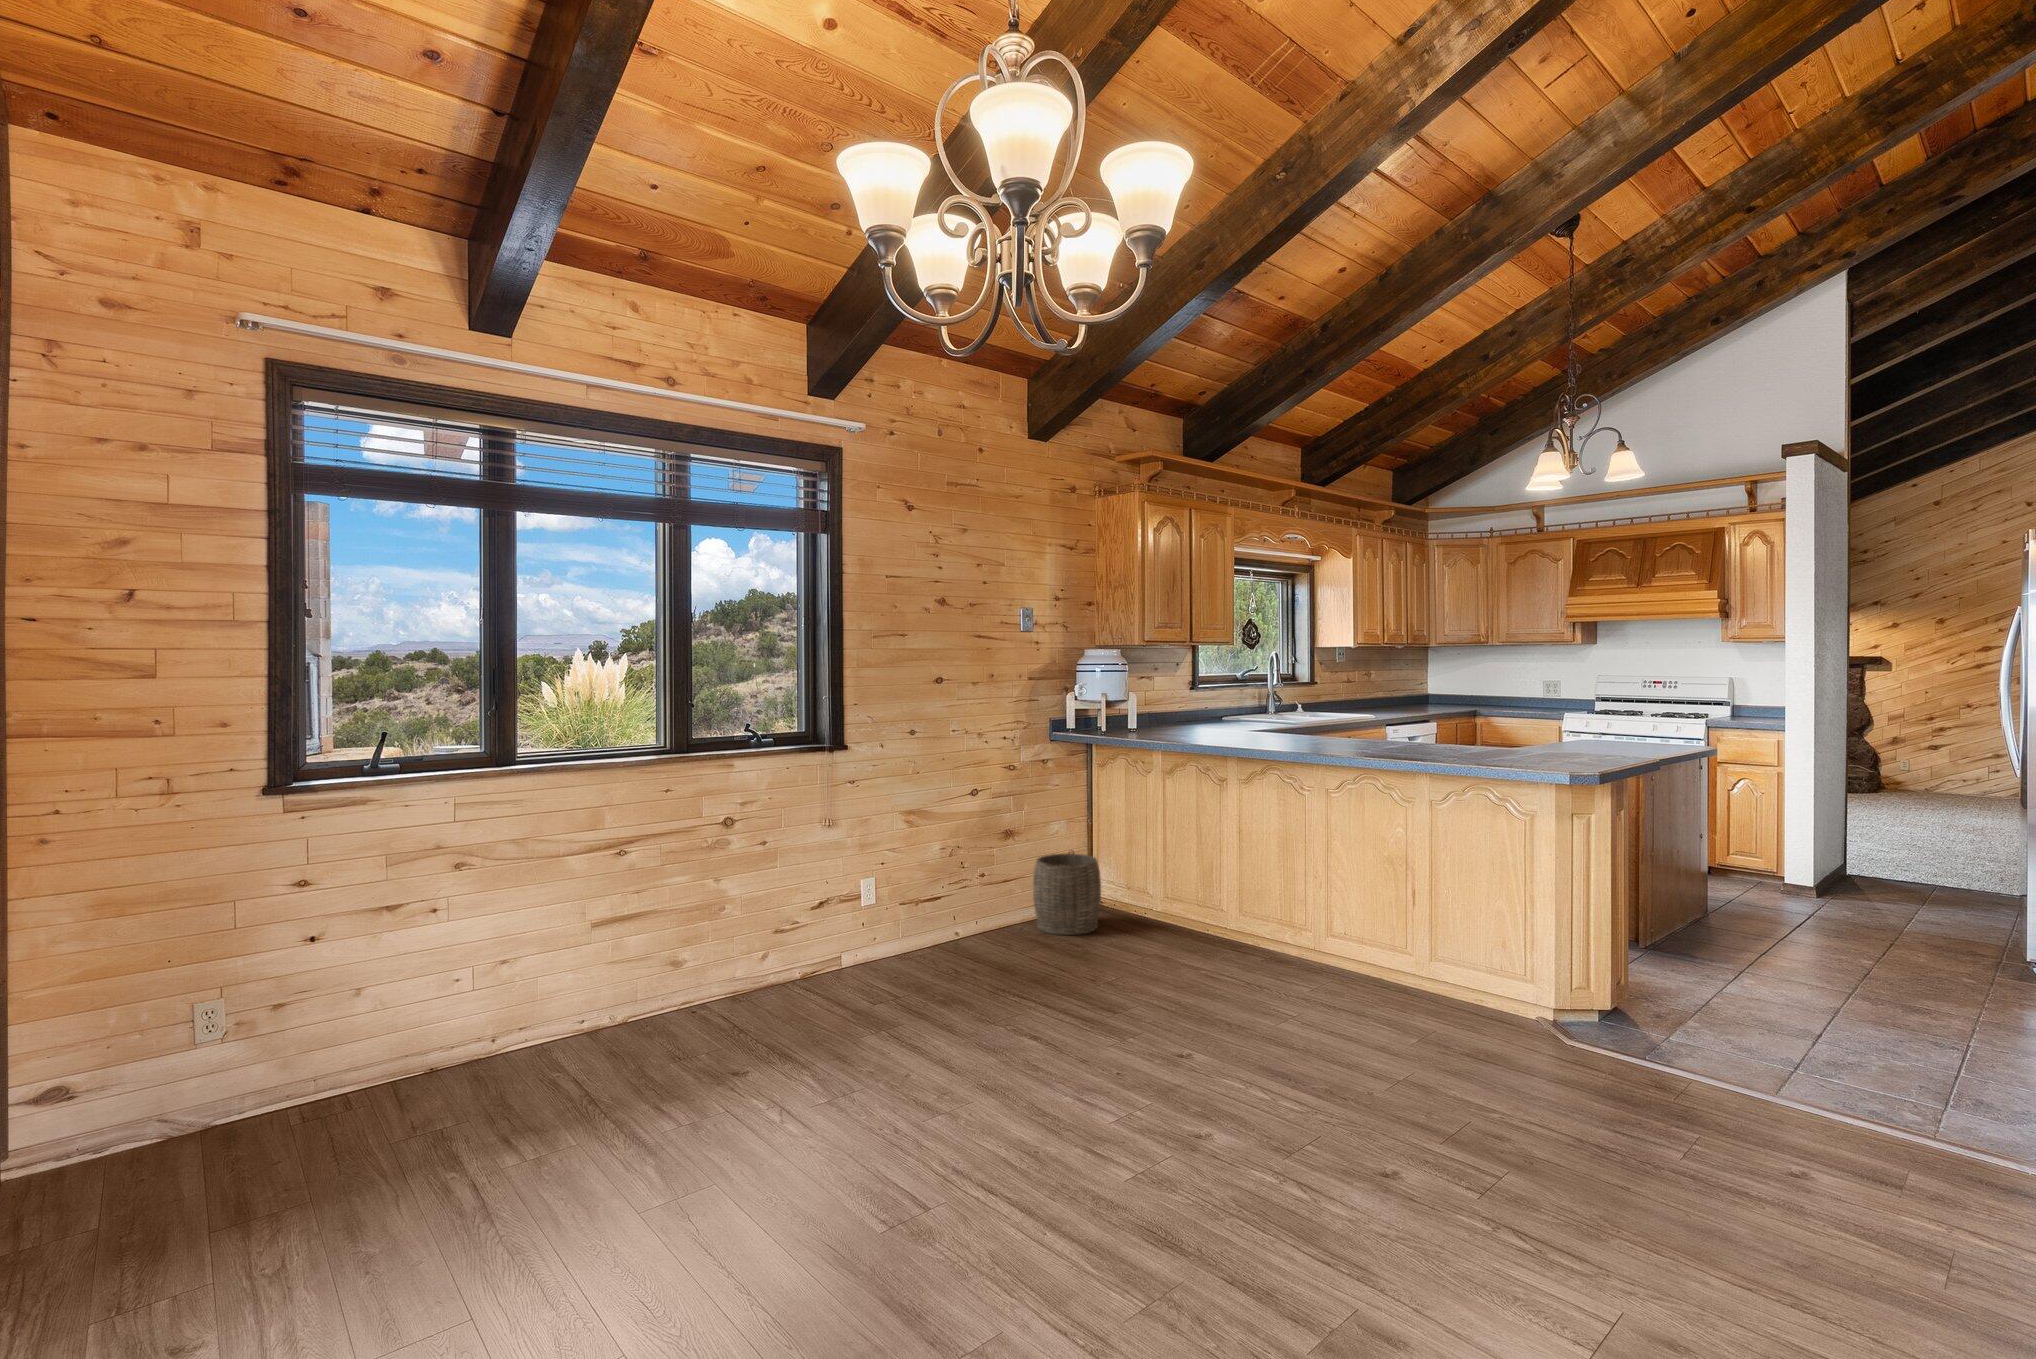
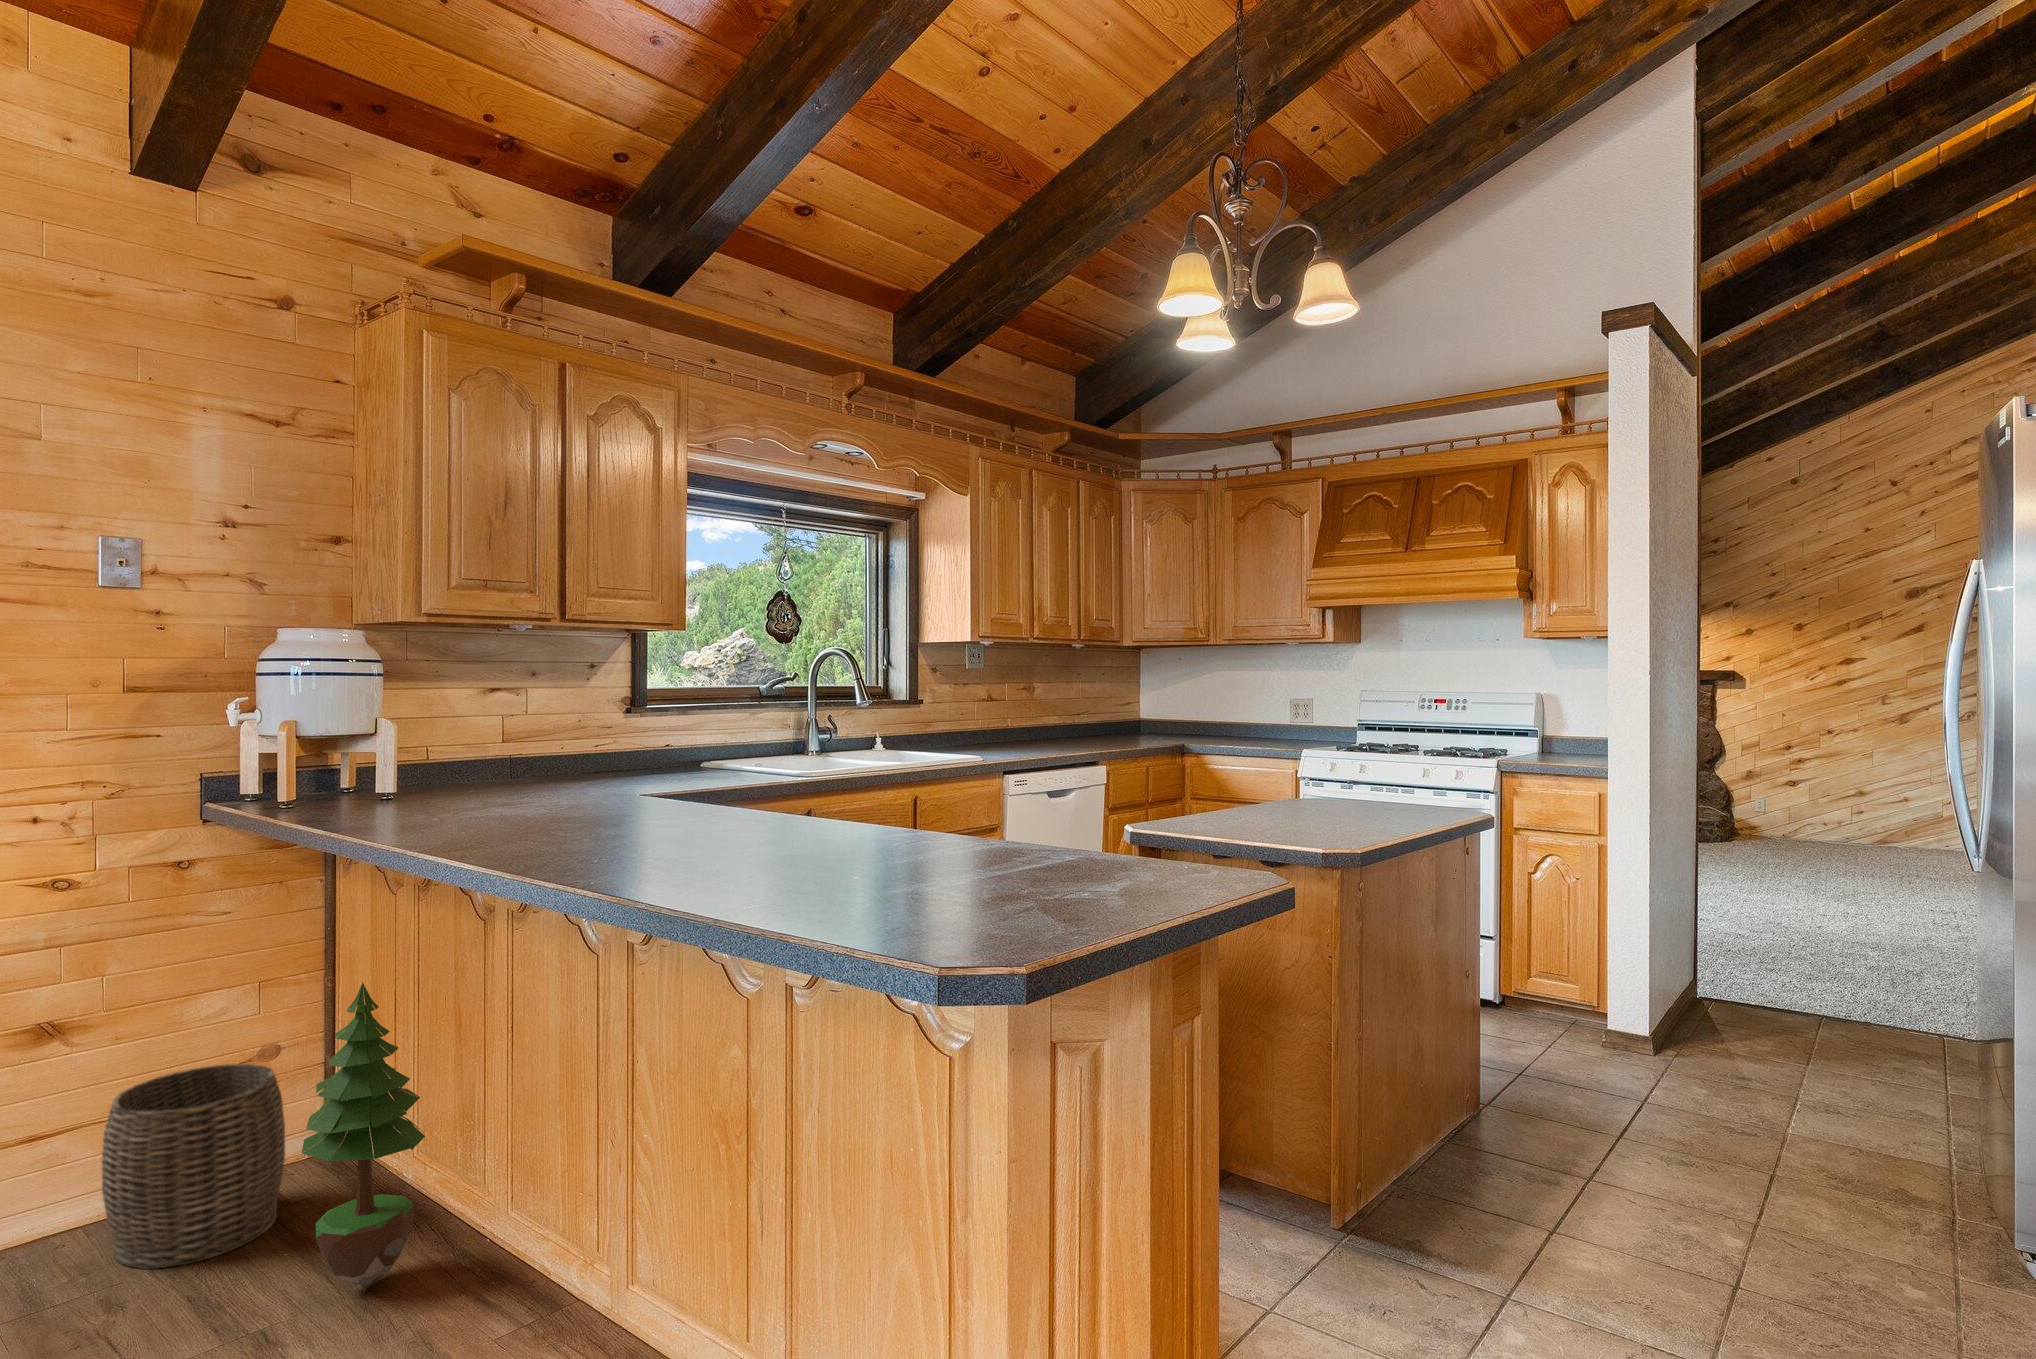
potted tree: none [1145,808,1194,943] -> present [302,983,425,1286]

